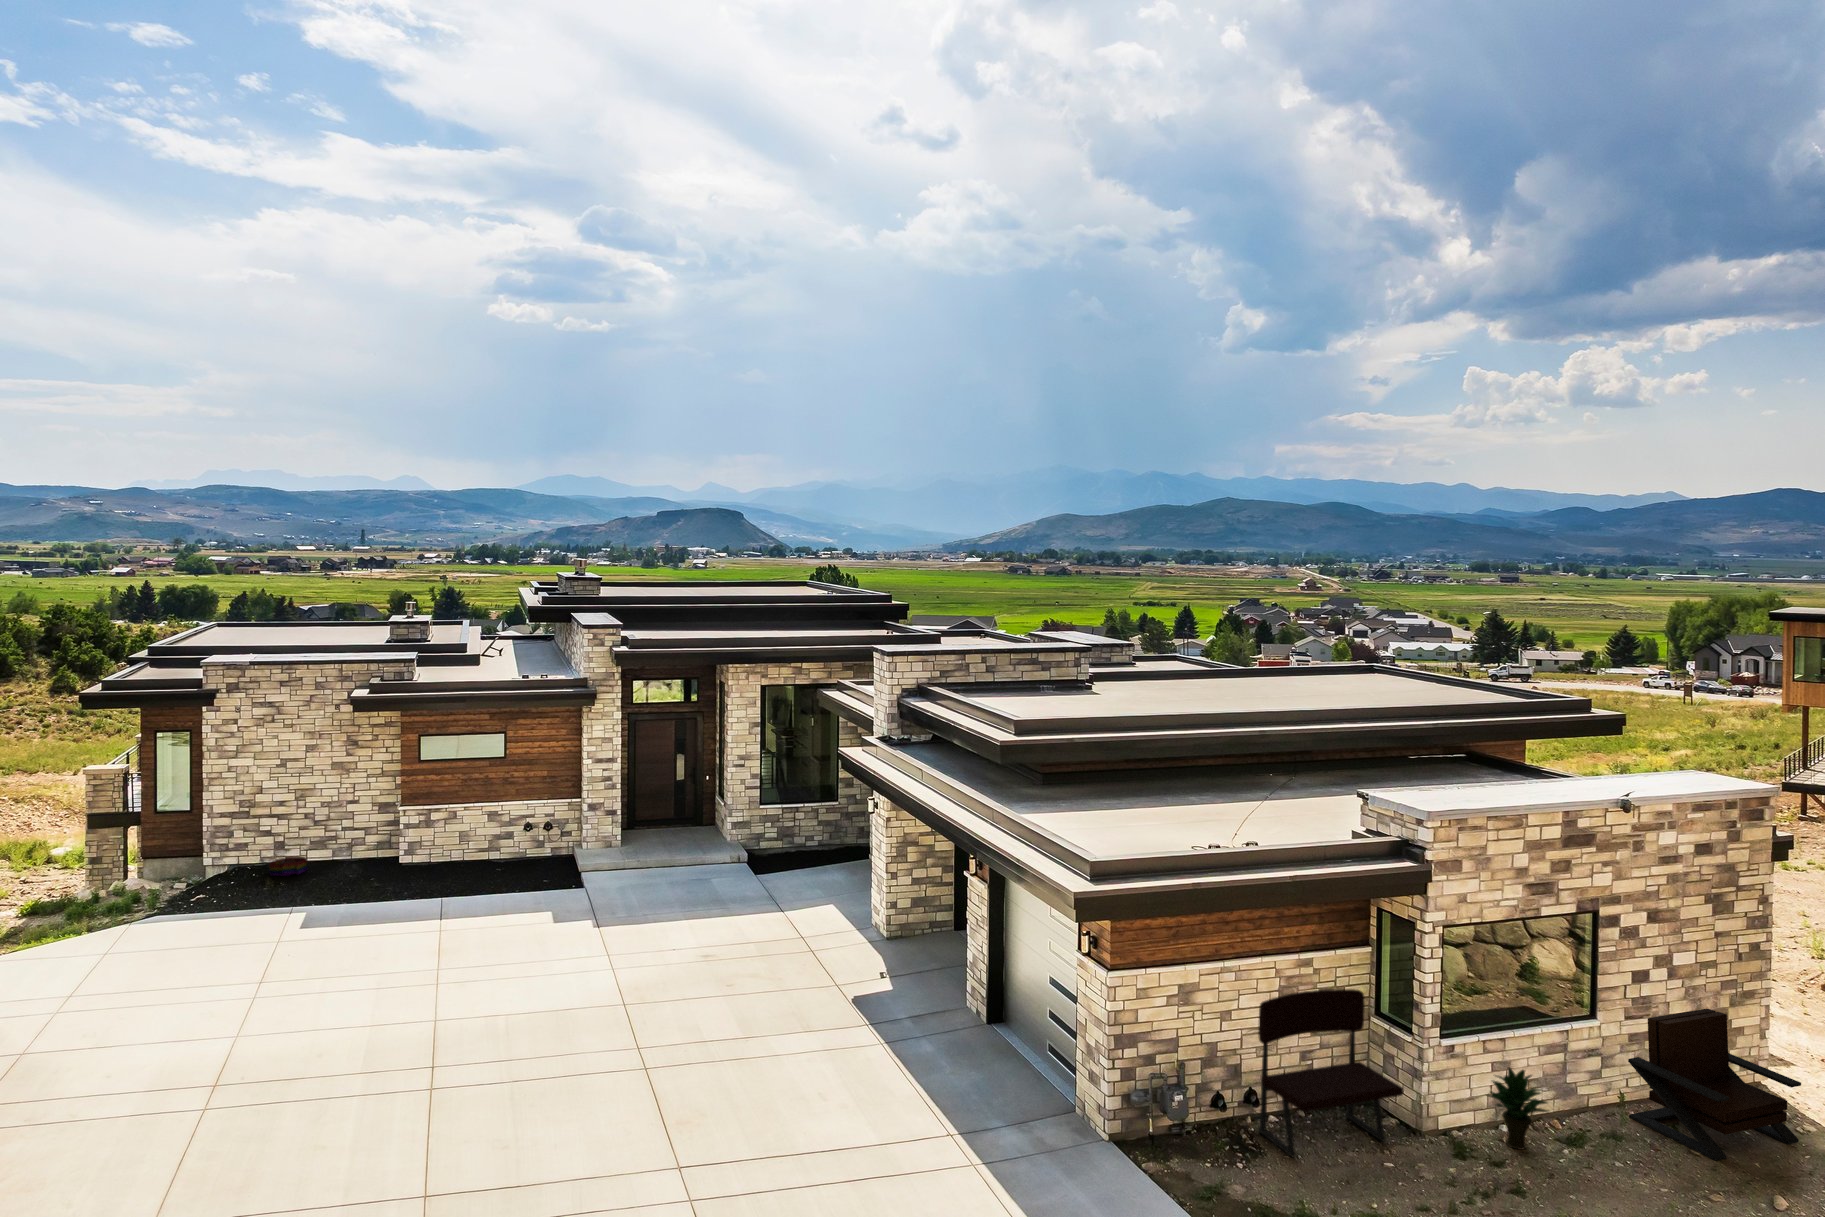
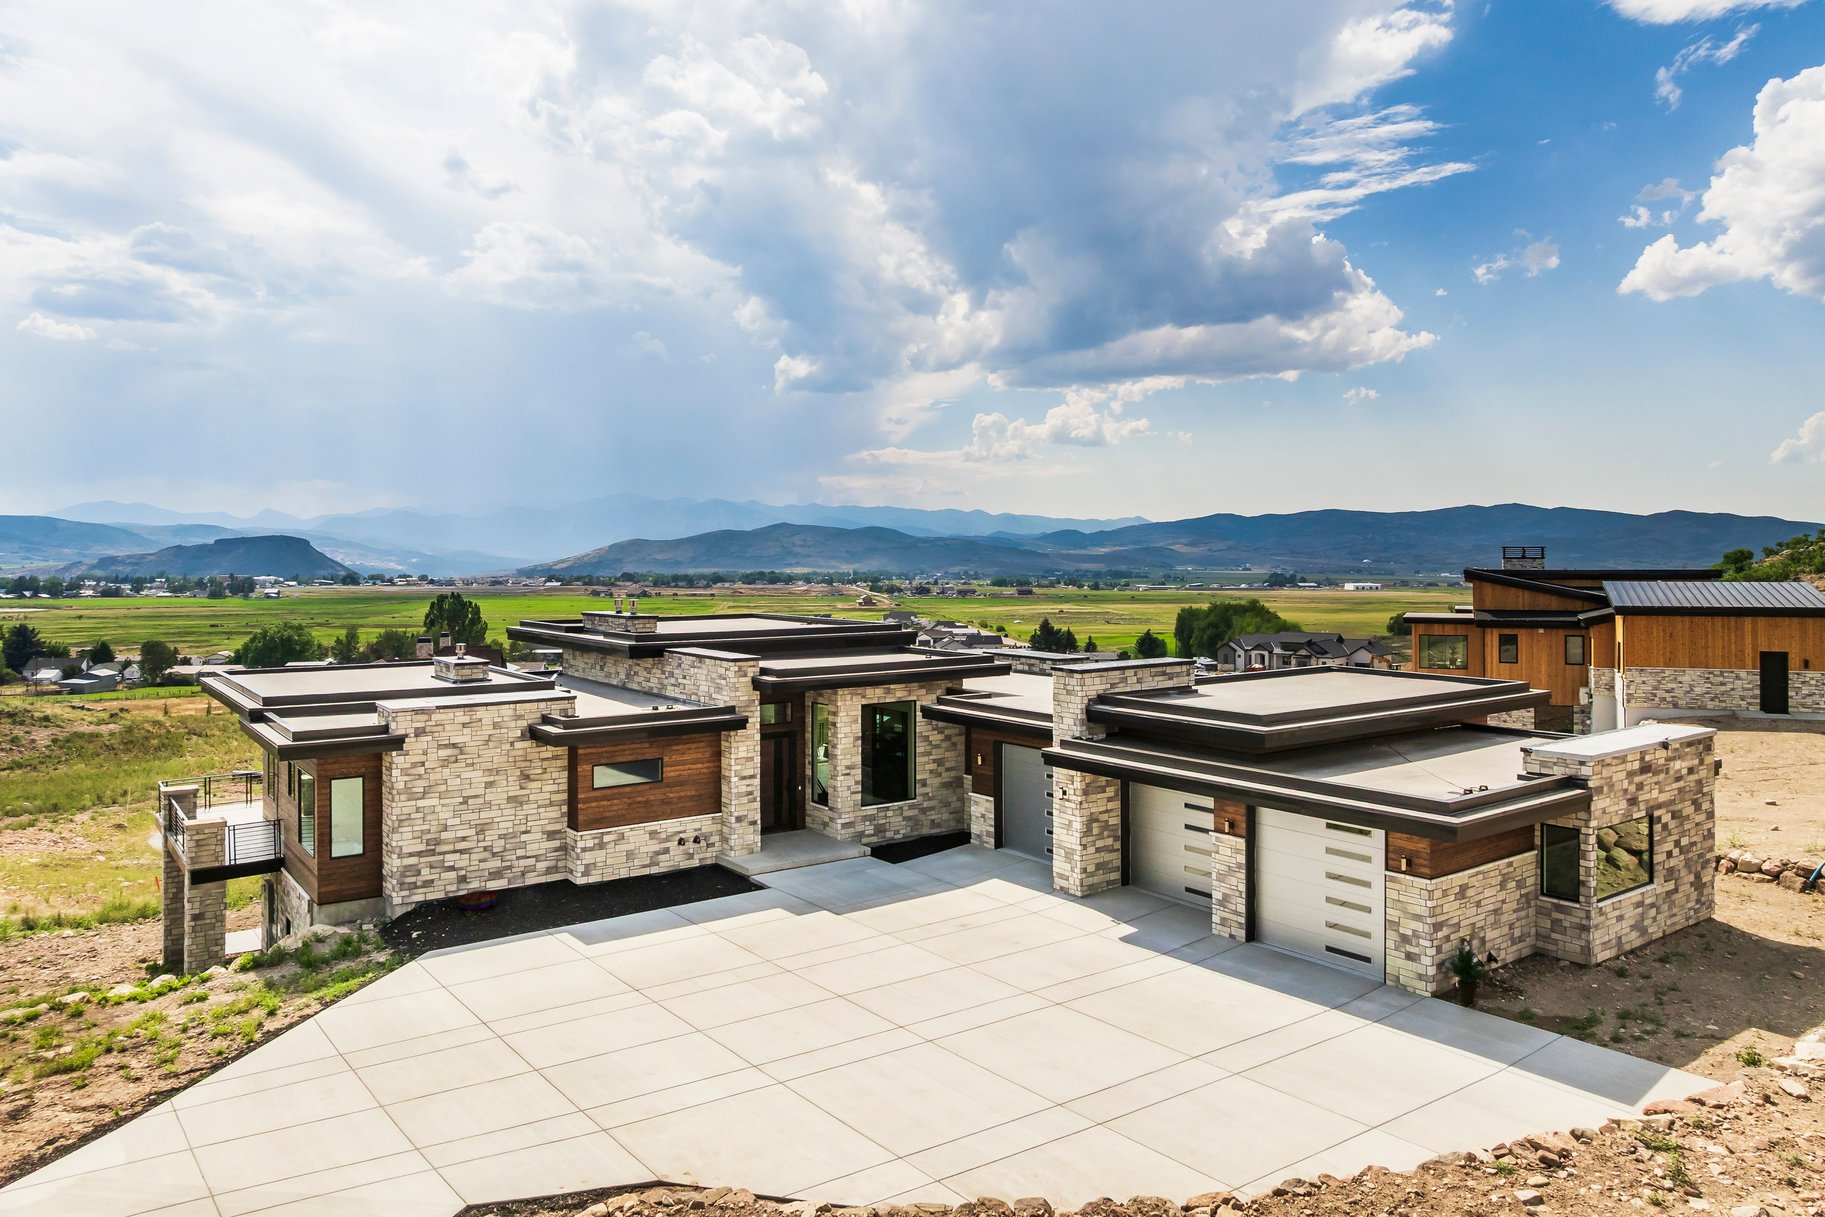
bench: present [1258,989,1403,1157] -> none [1500,878,1588,993]
lounge chair: present [1628,1009,1801,1160] -> none [1667,869,1762,959]
potted plant: present [1487,1067,1548,1150] -> present [1446,949,1488,1006]

